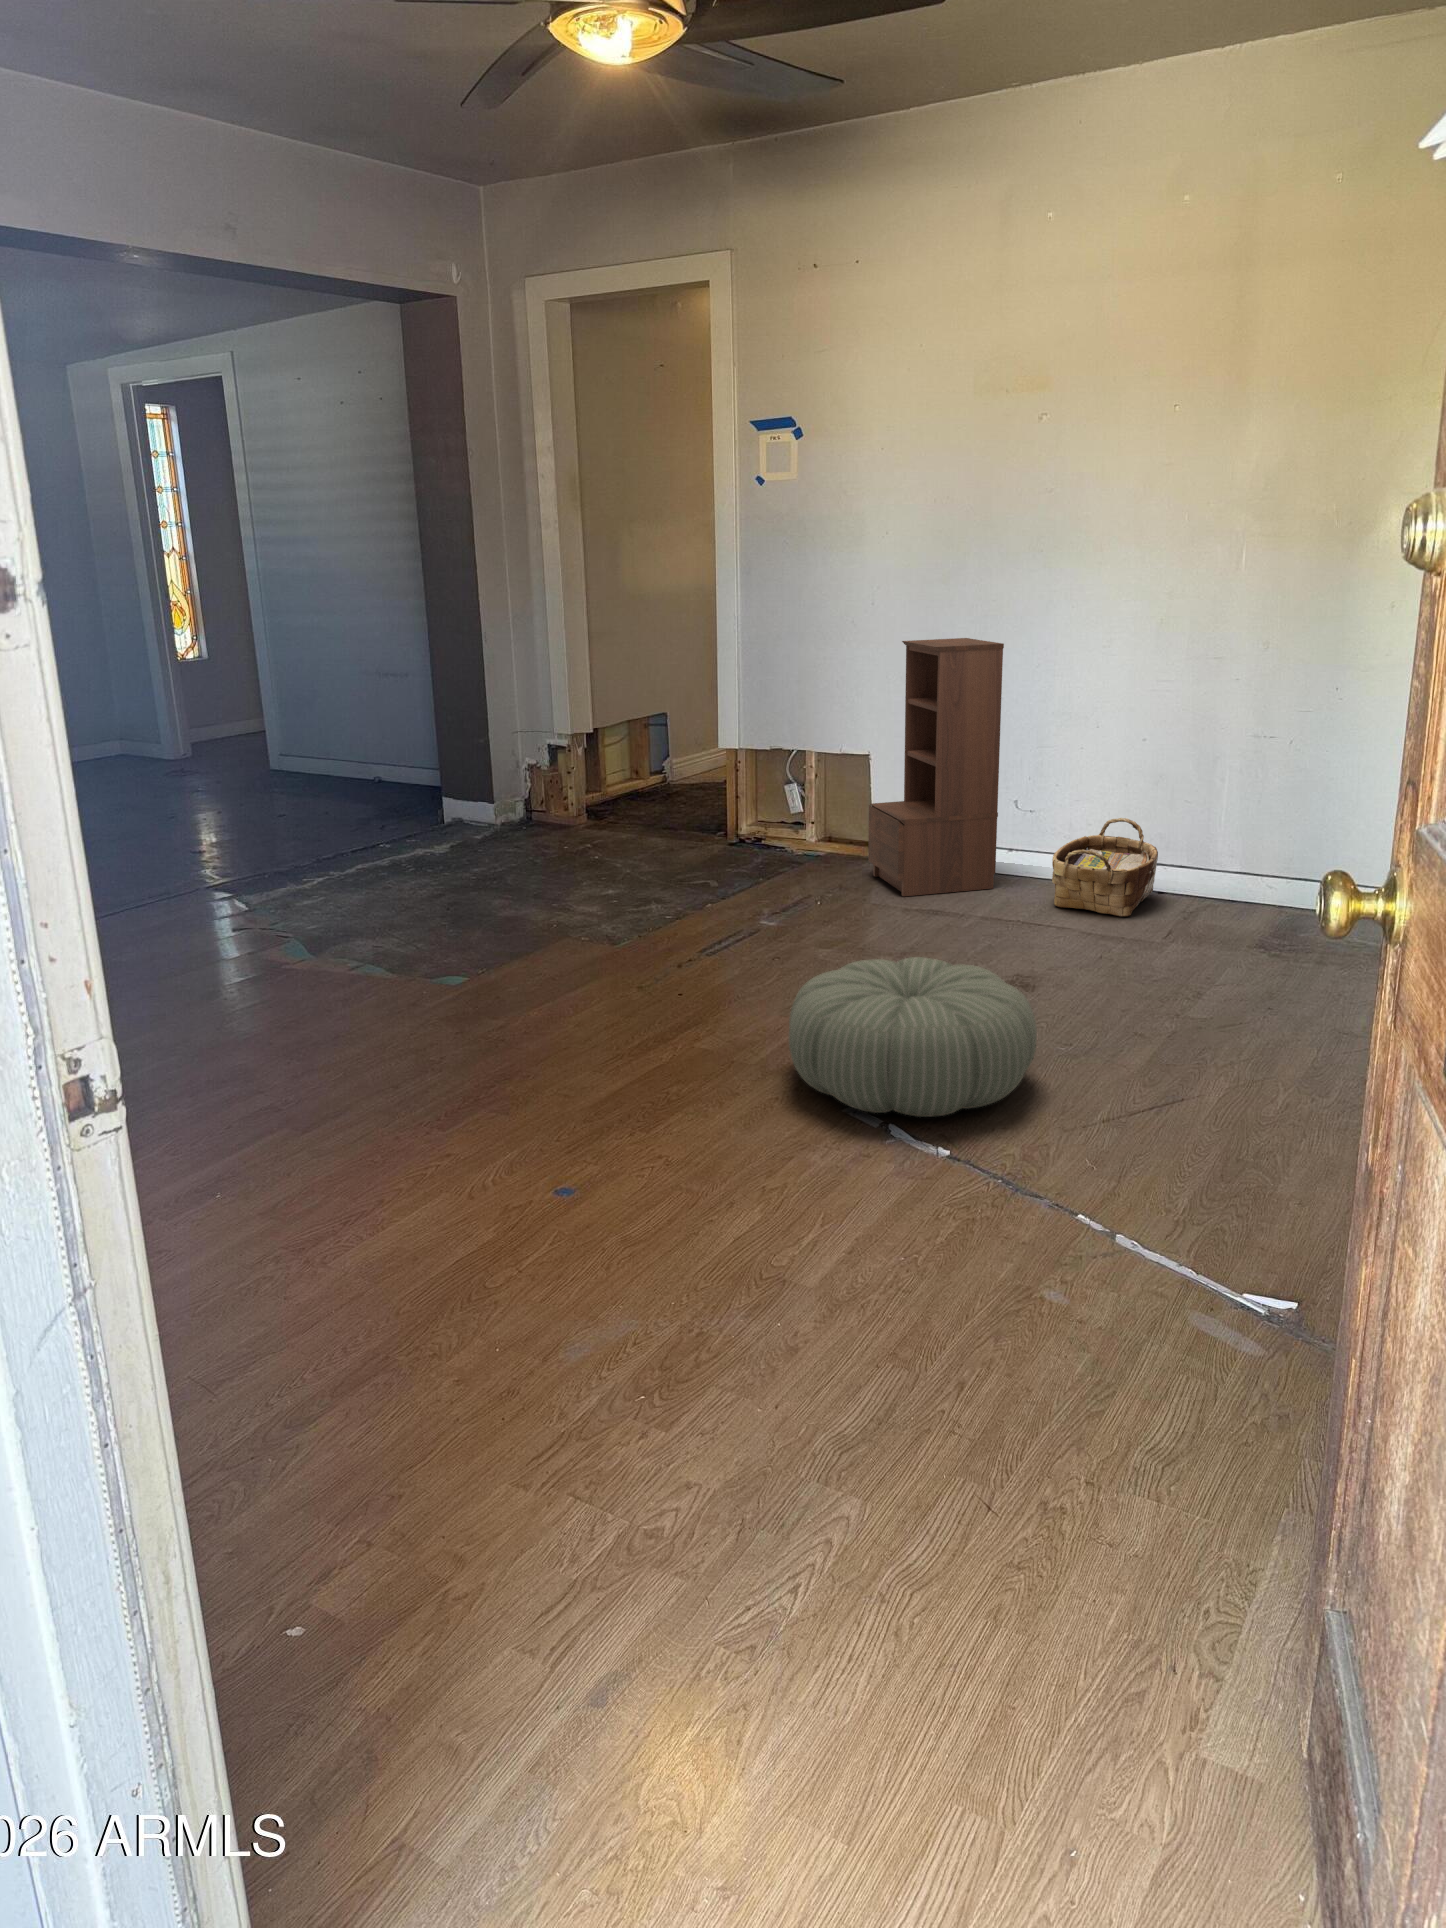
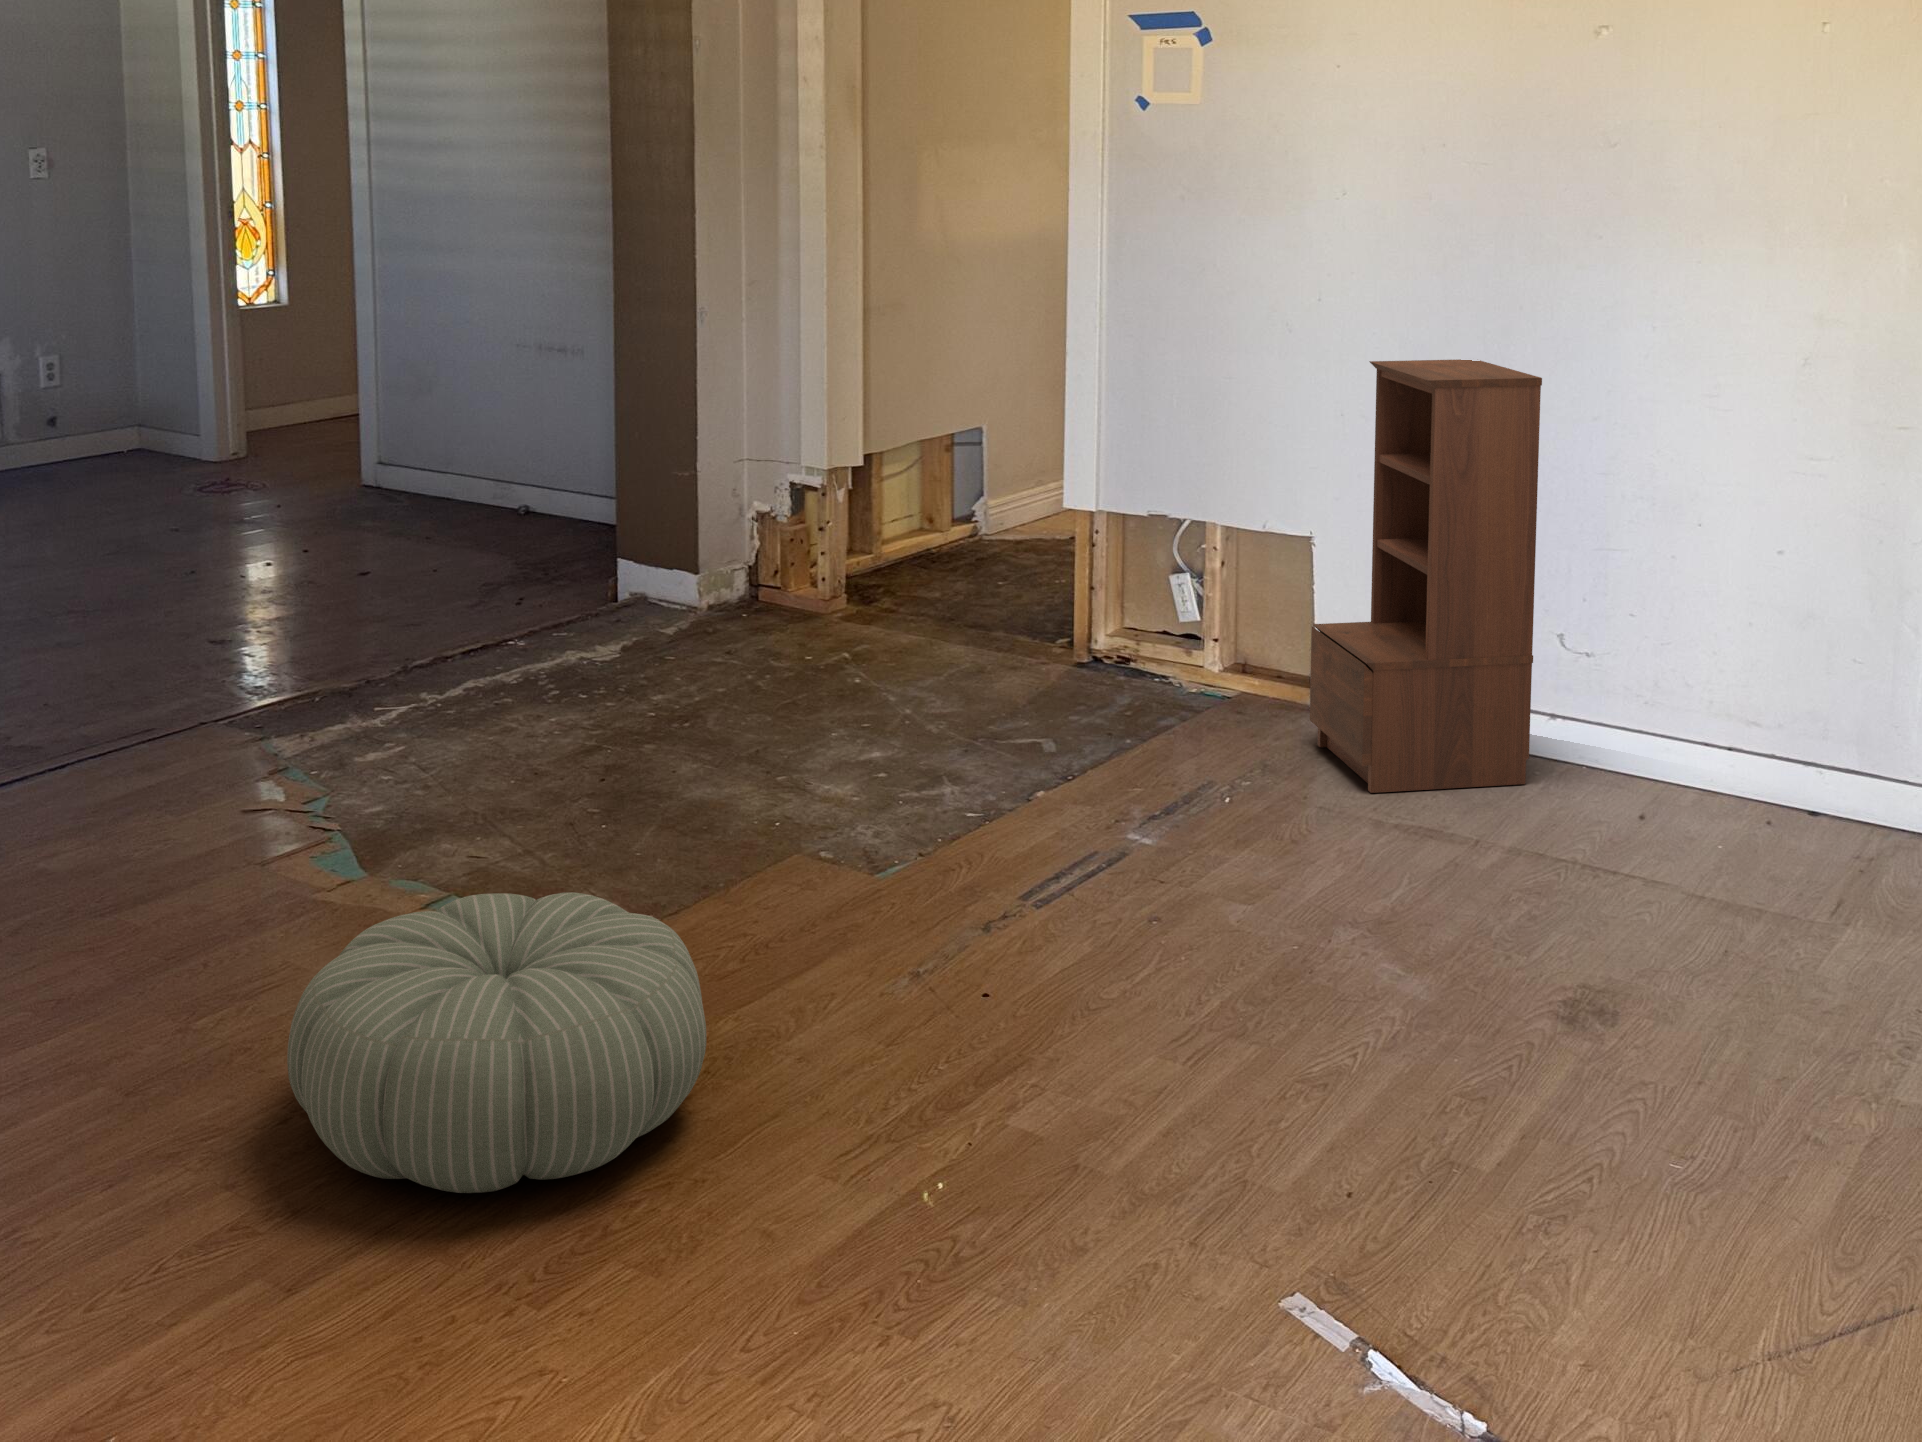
woven basket: present [1052,818,1158,916] -> none [1632,677,1816,859]
pouf: present [789,957,1037,1117] -> present [287,893,706,1193]

